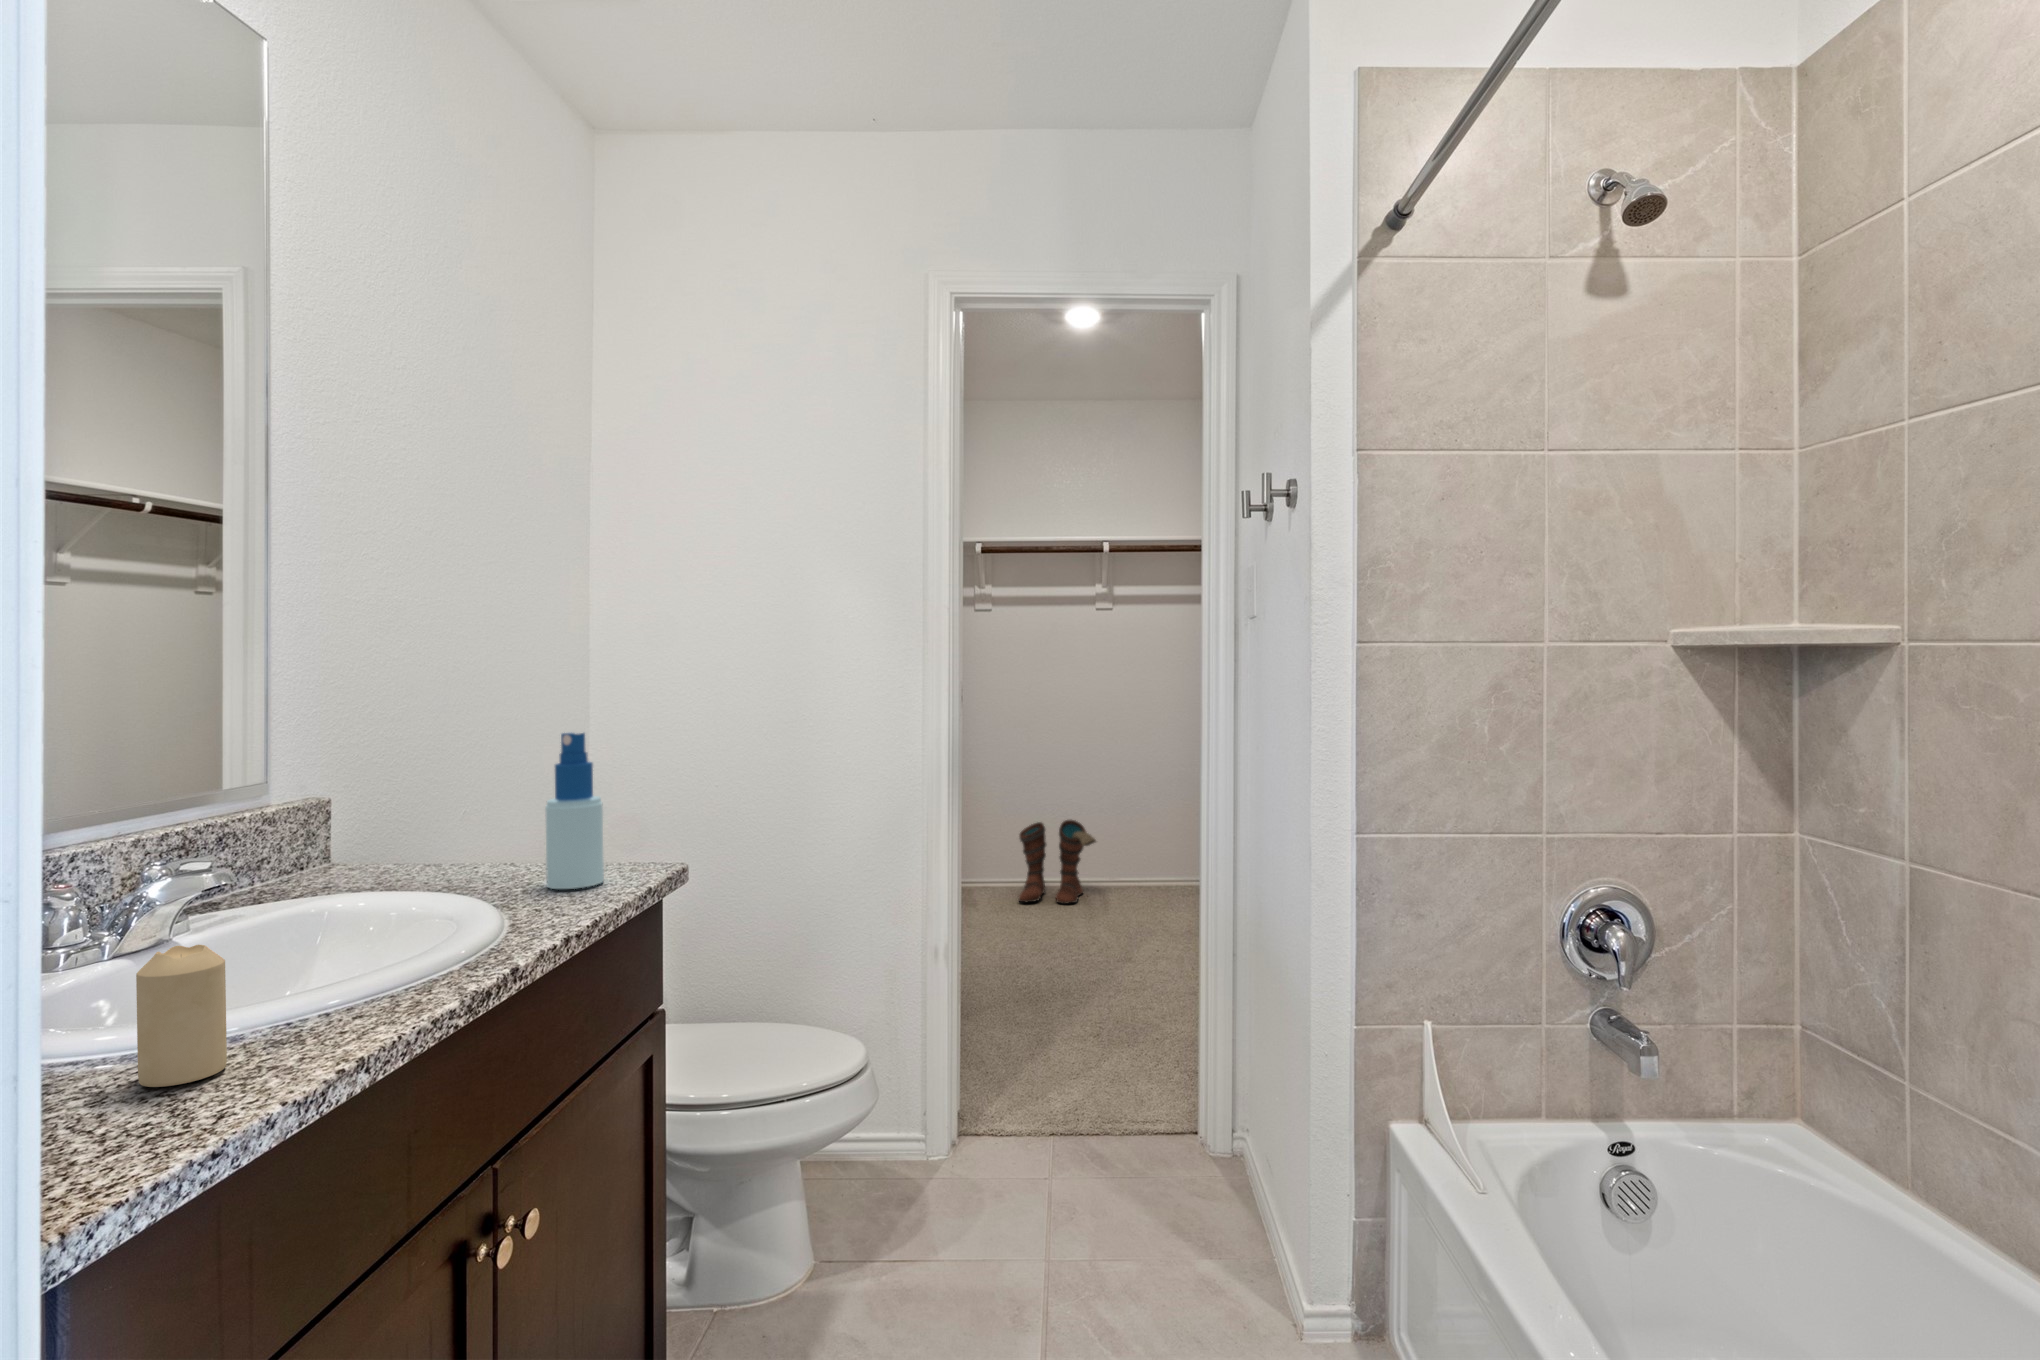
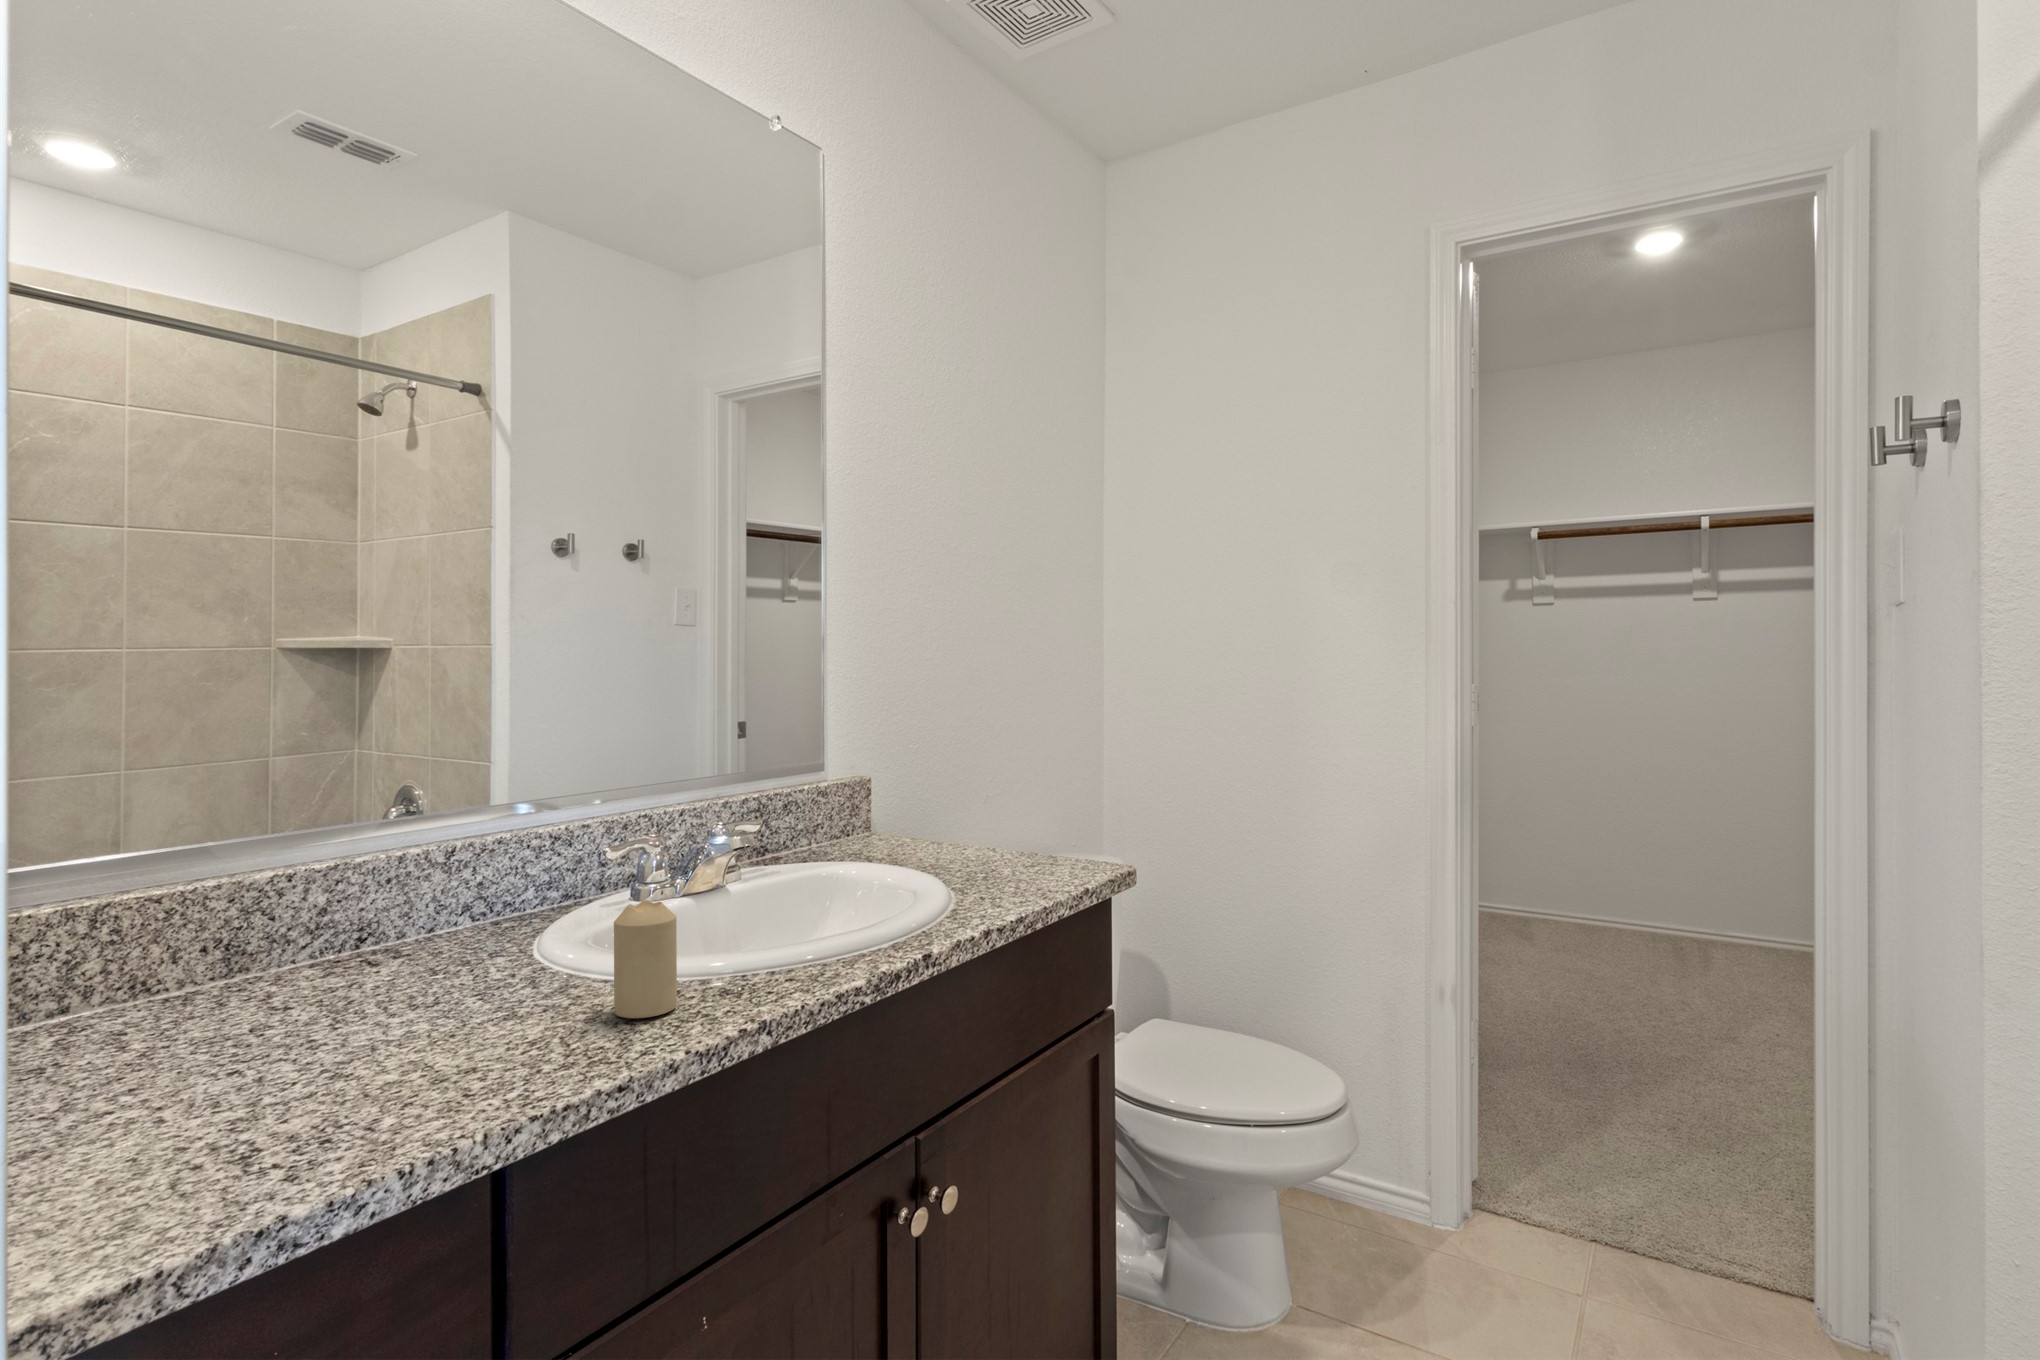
spray bottle: present [545,733,604,889] -> none [1004,732,1054,881]
boots: present [1019,820,1096,904] -> none [1597,851,1700,950]

